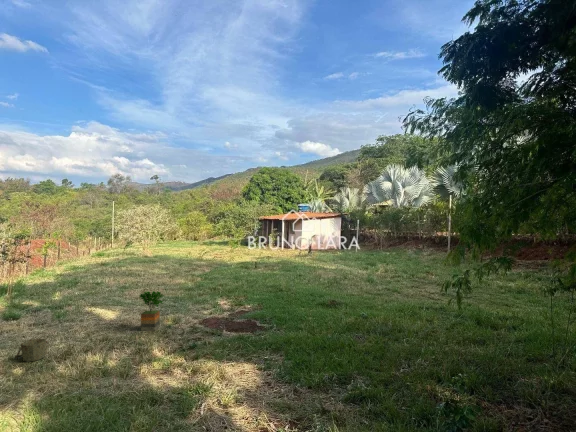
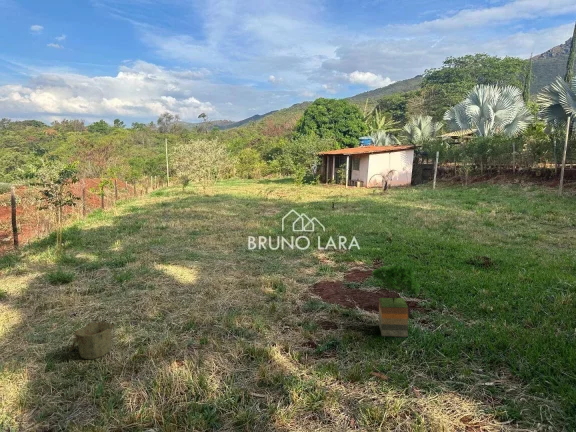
potted tree: present [140,291,164,331] -> present [372,265,420,337]

